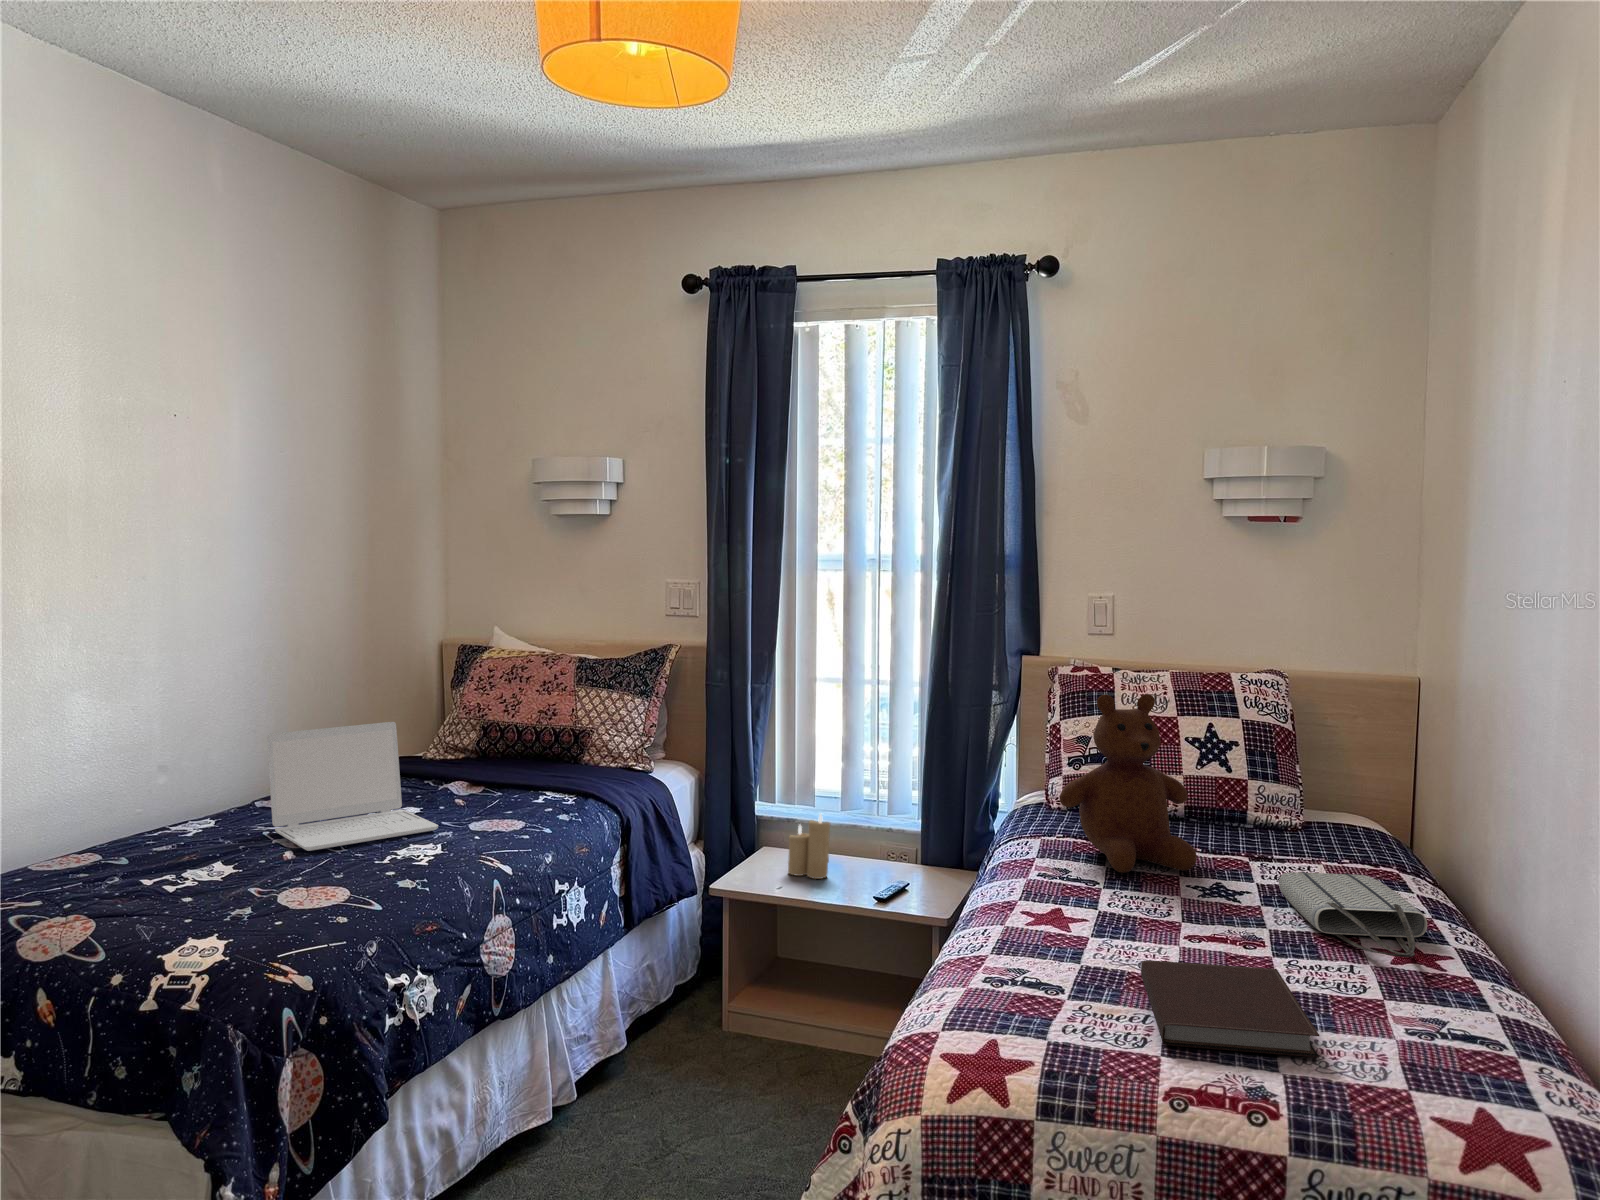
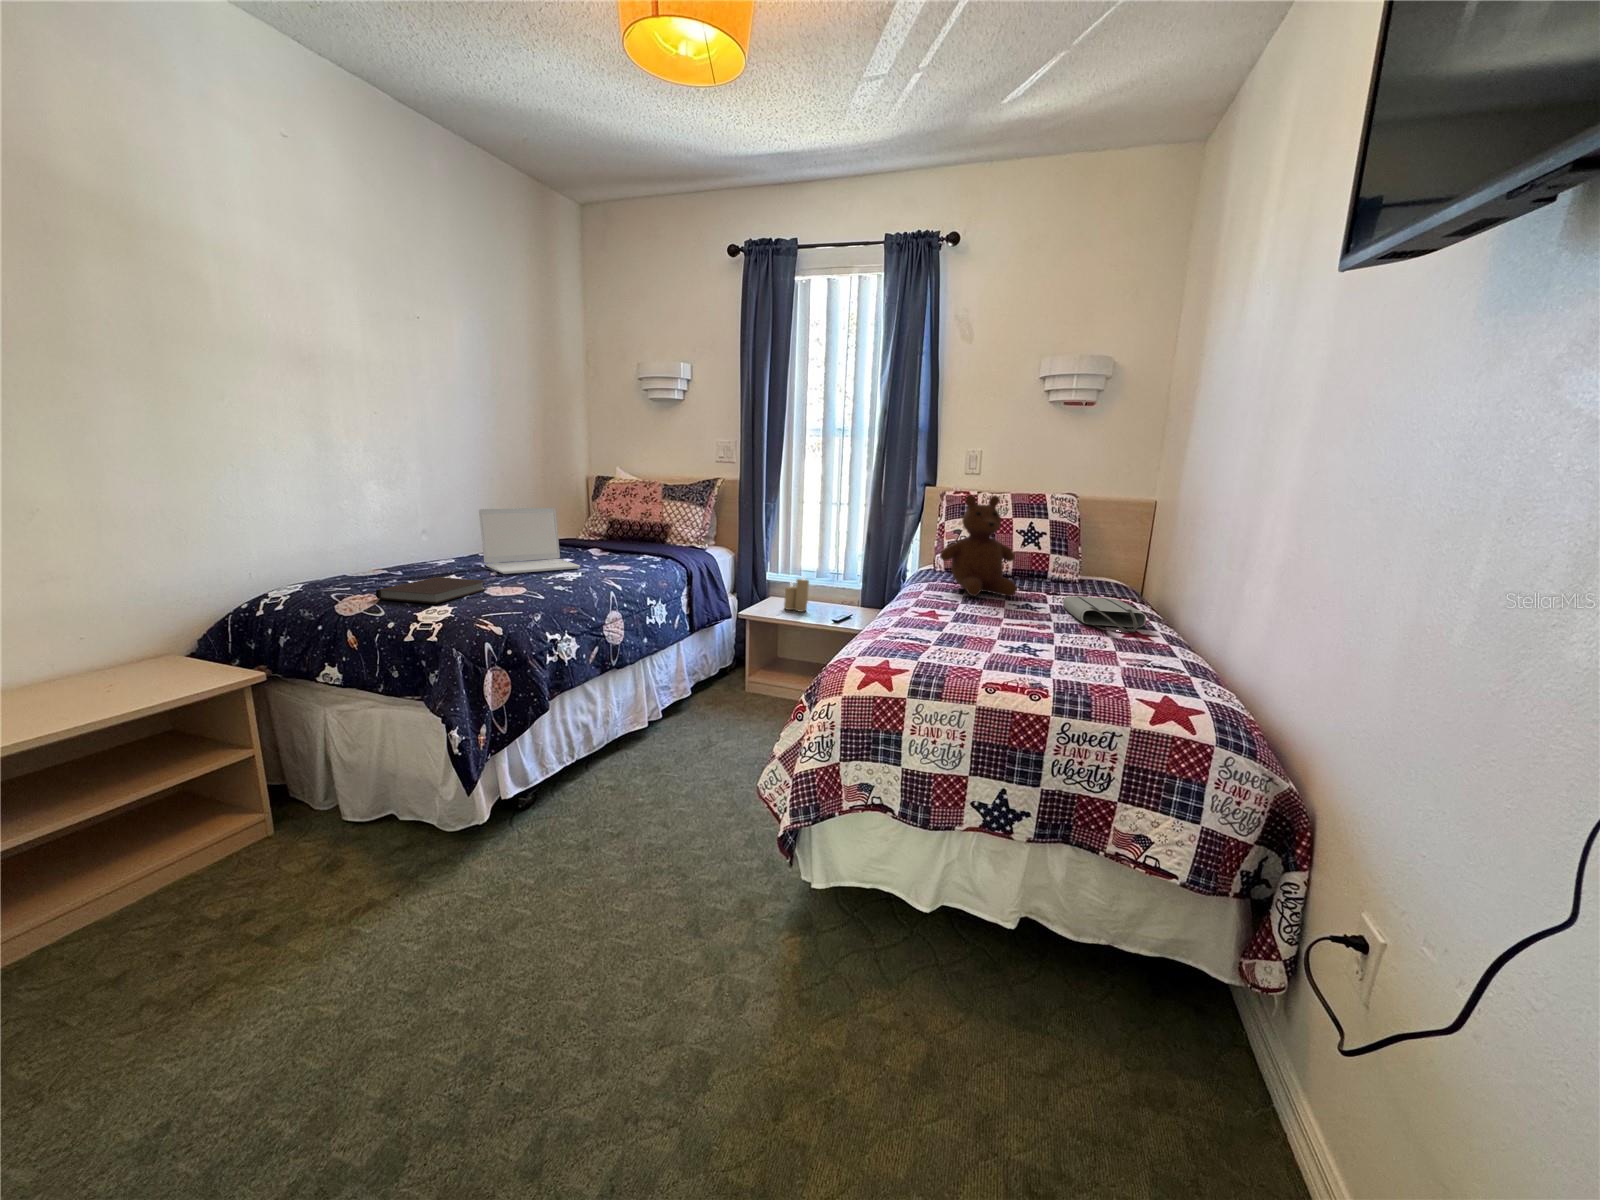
notebook: present [1141,961,1320,1057] -> present [376,577,487,604]

